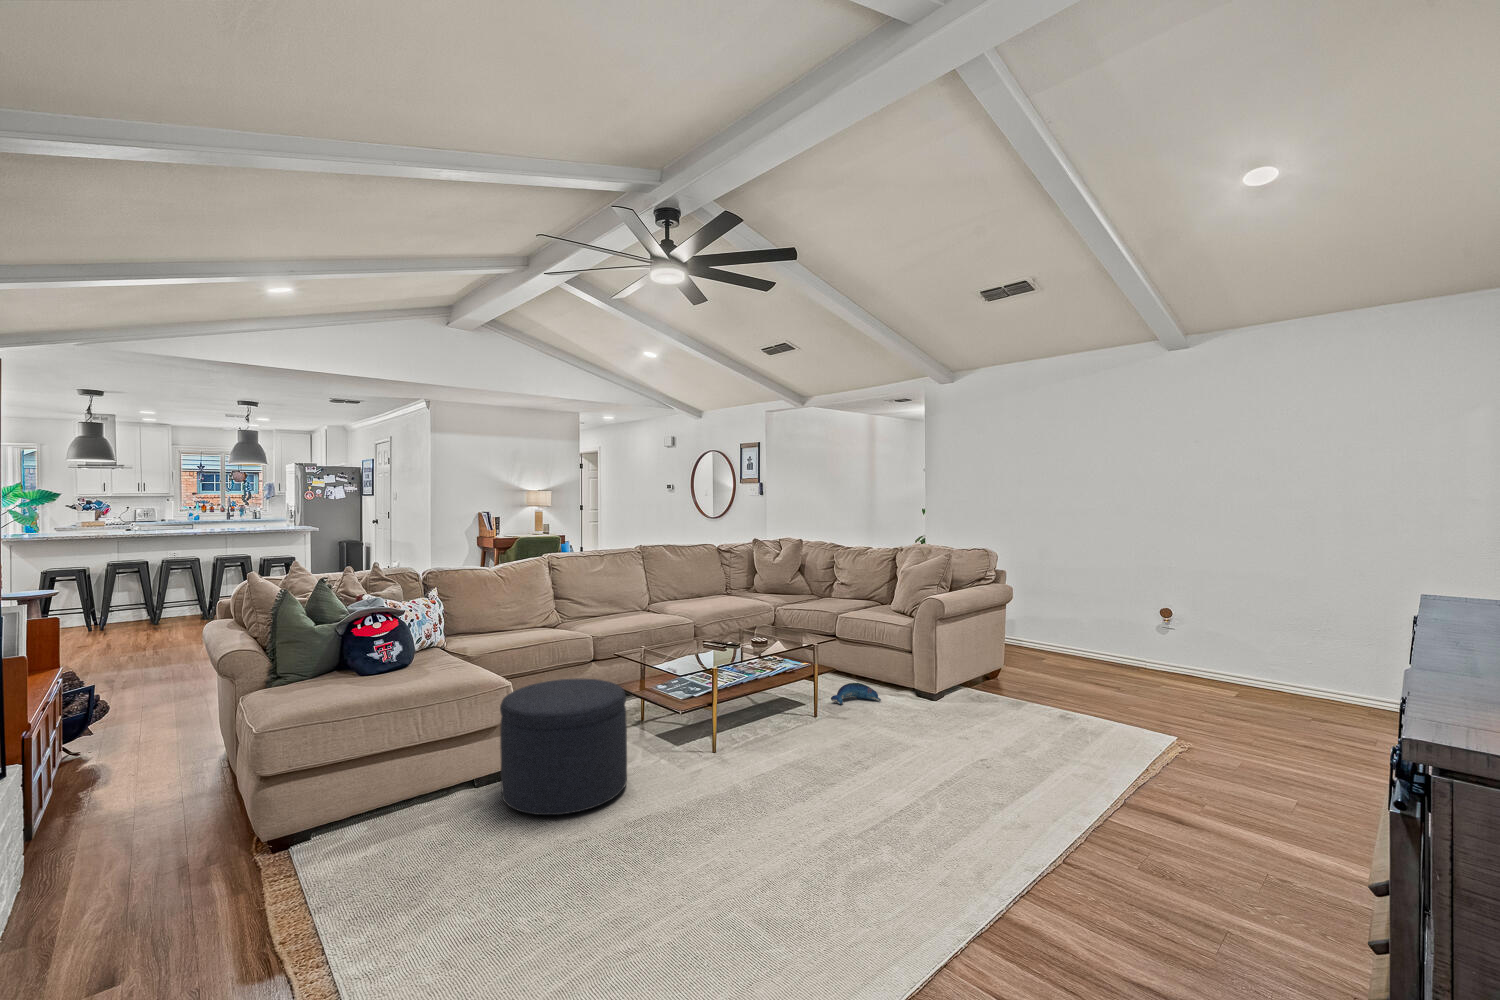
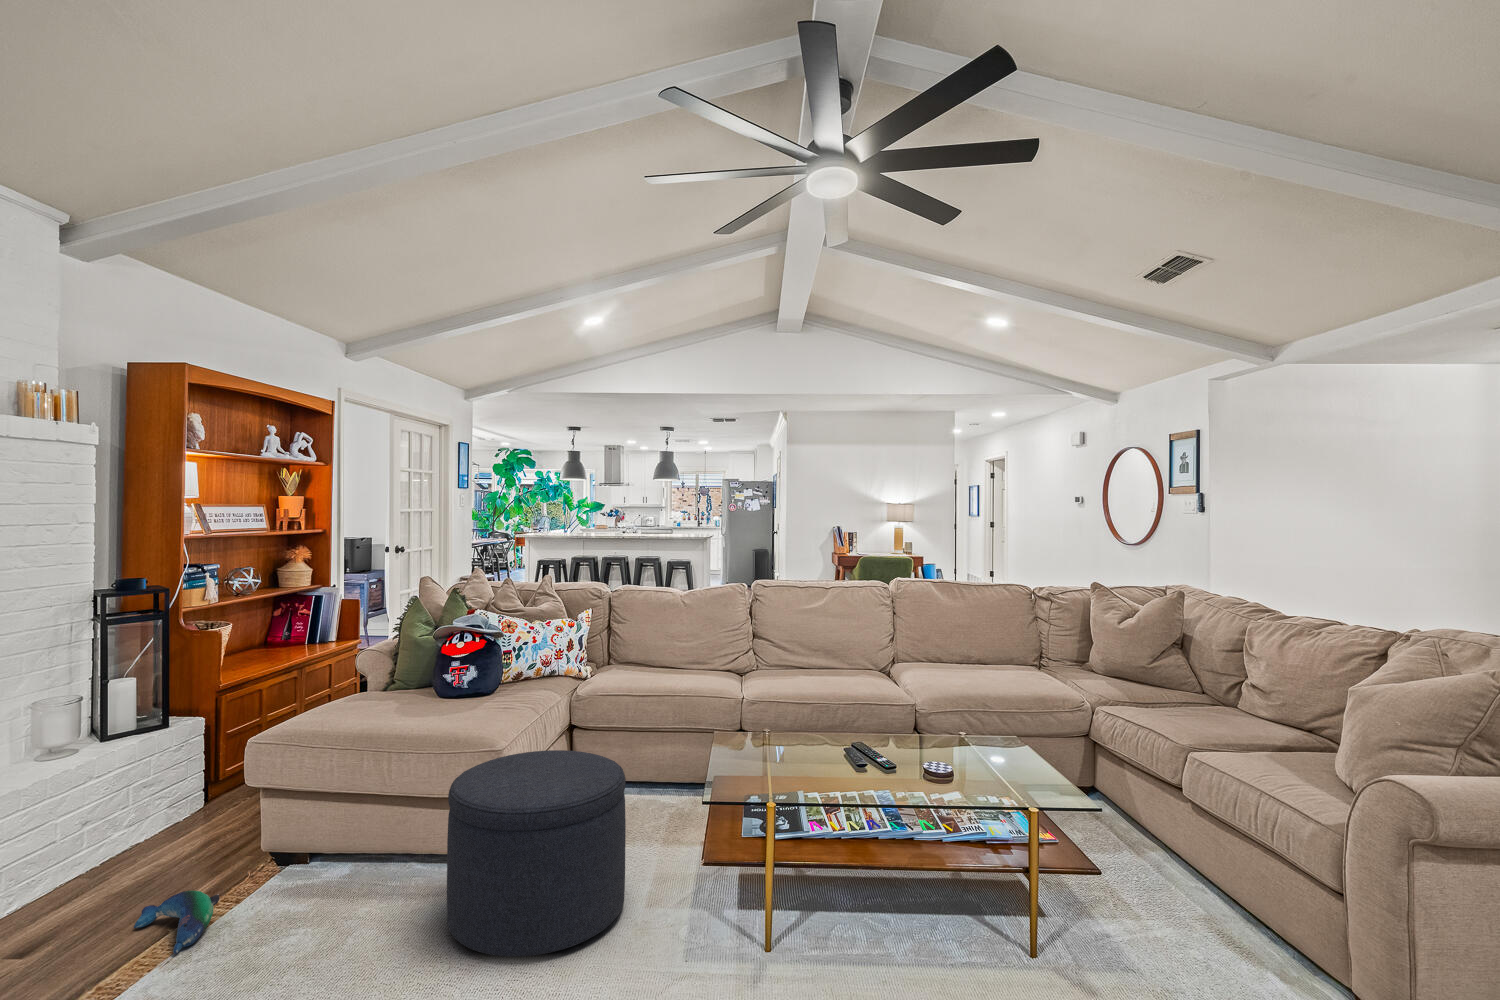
plush toy: present [831,683,881,704] -> present [134,891,219,954]

